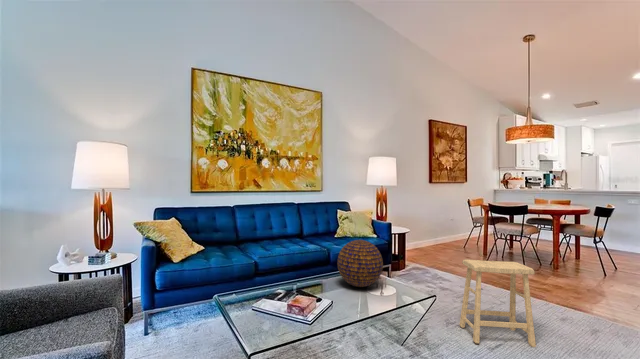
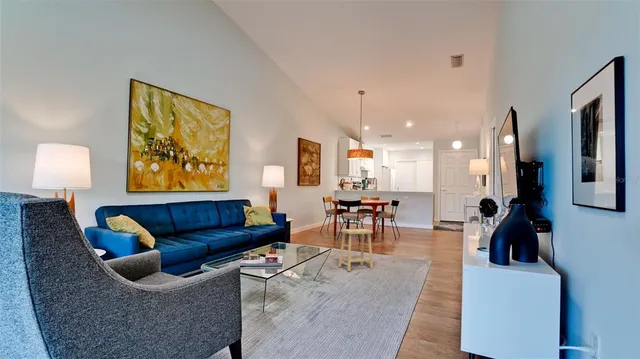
decorative orb: present [337,240,383,287] -> none [276,221,304,249]

